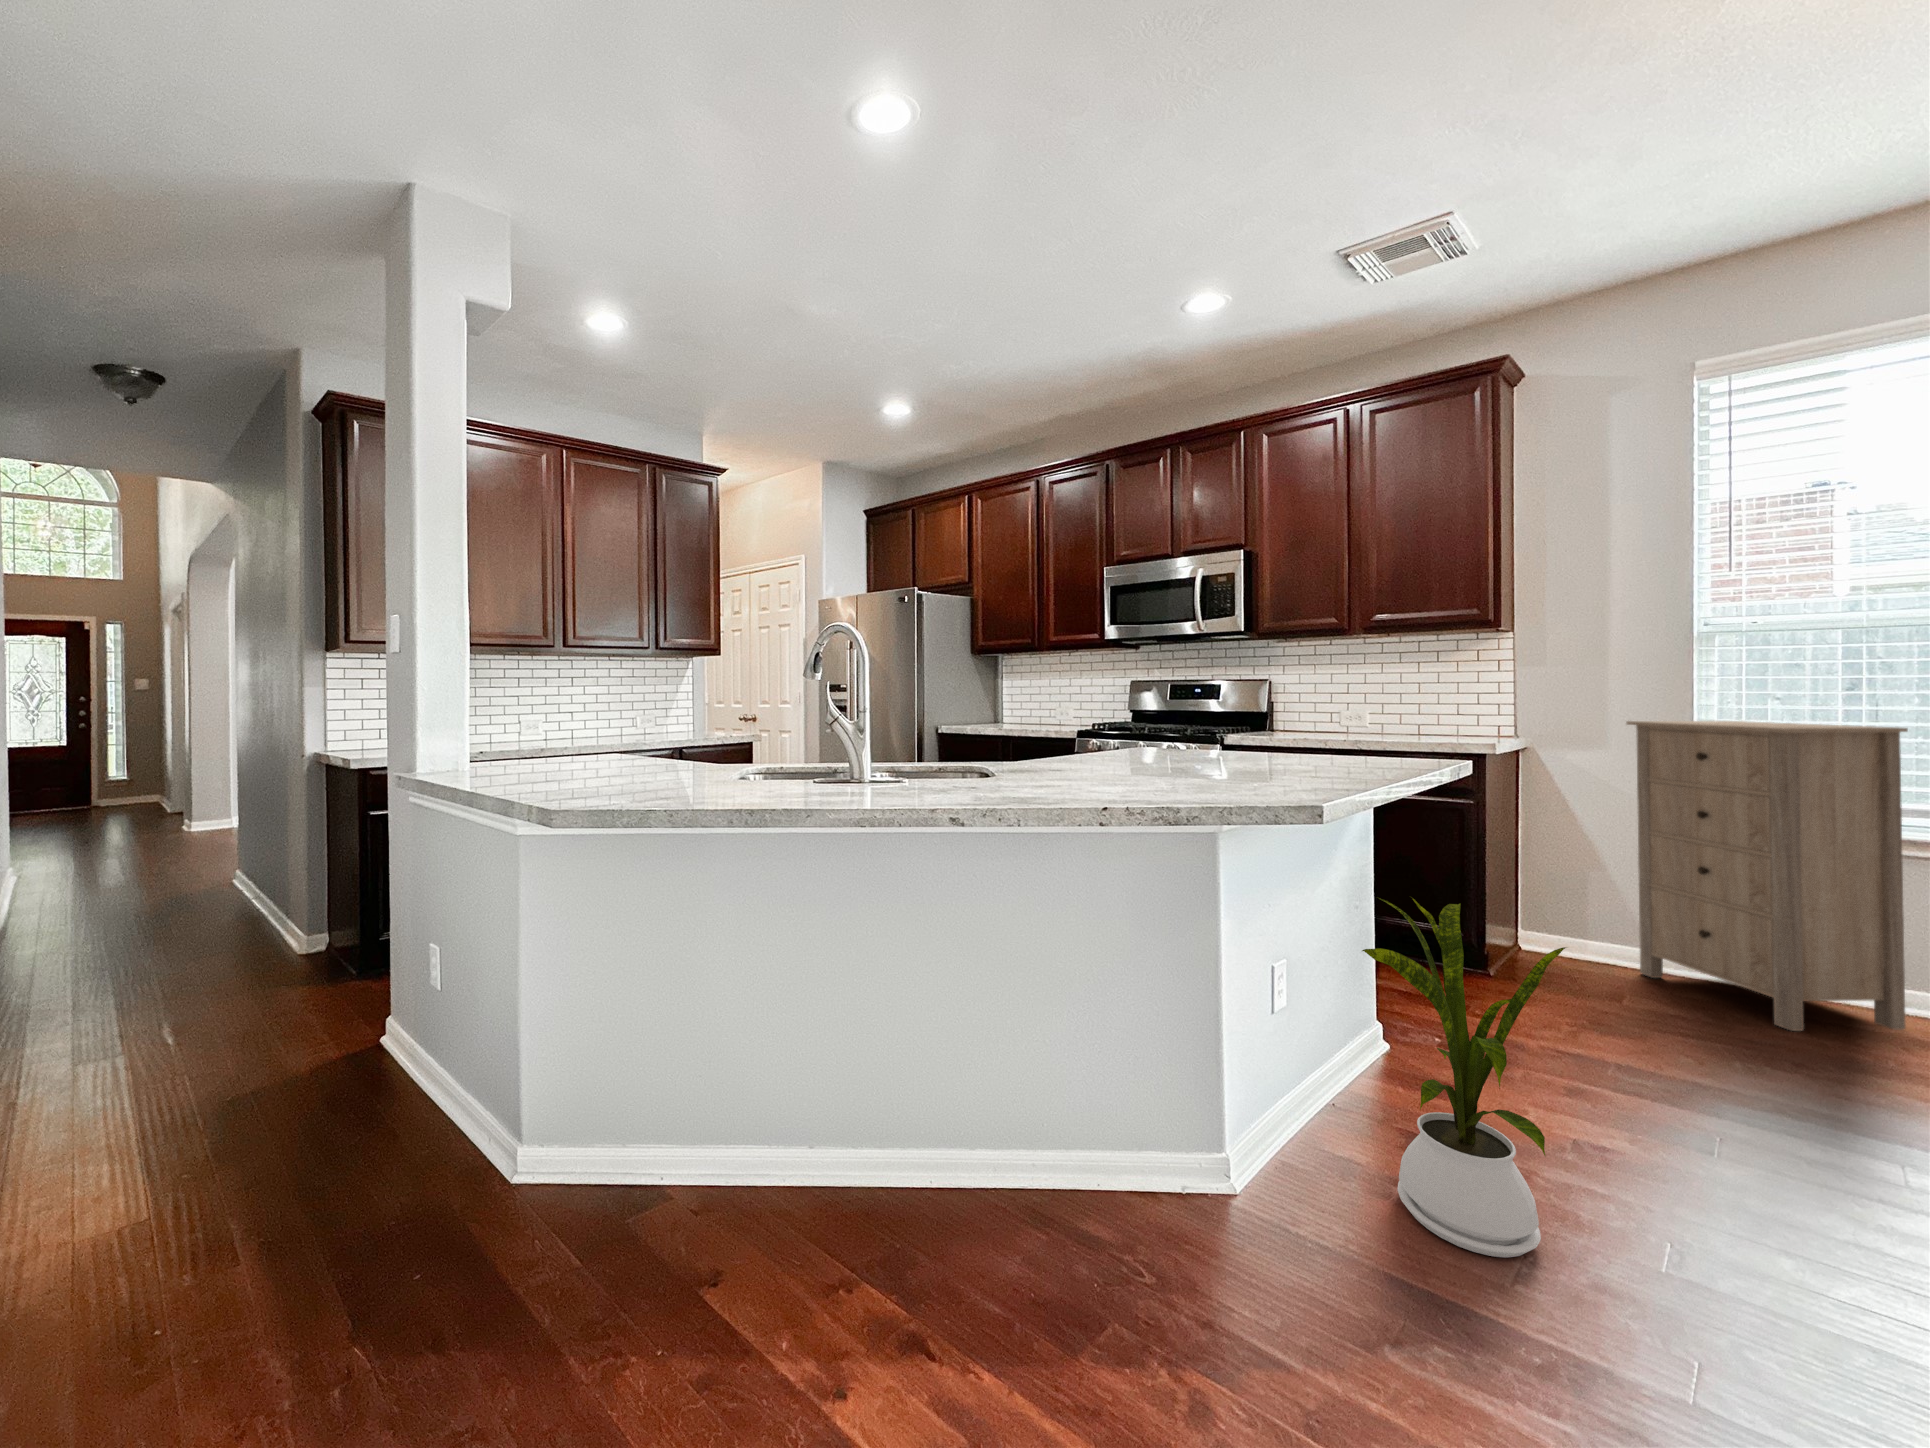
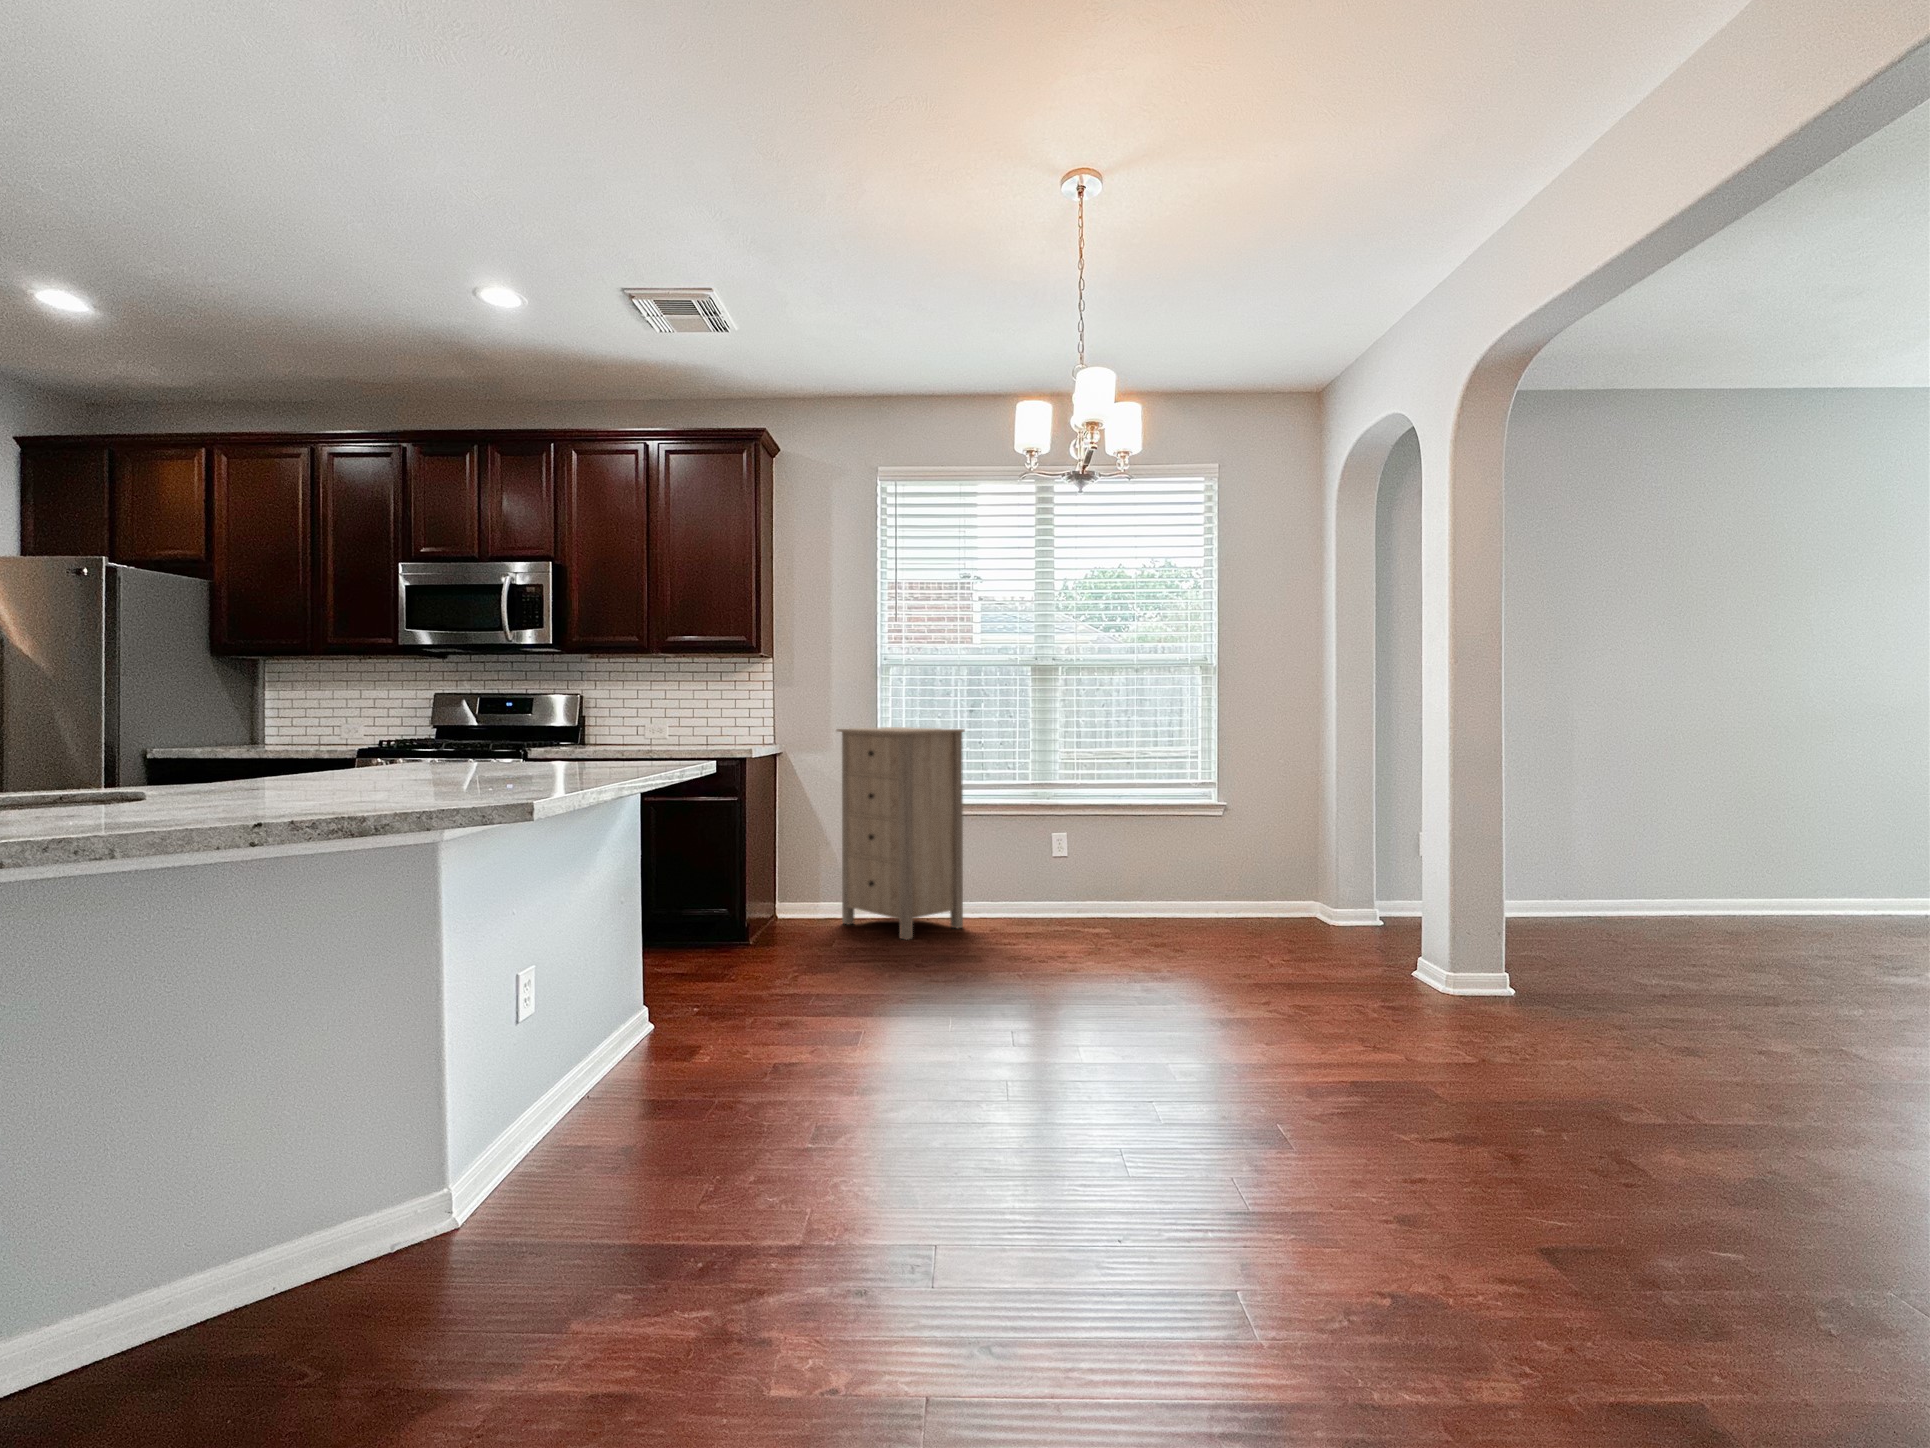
house plant: present [1362,897,1566,1258] -> none [592,851,724,1092]

